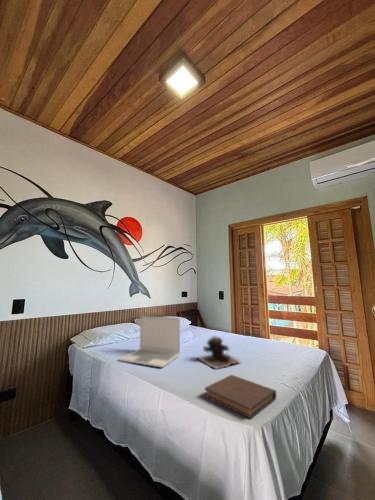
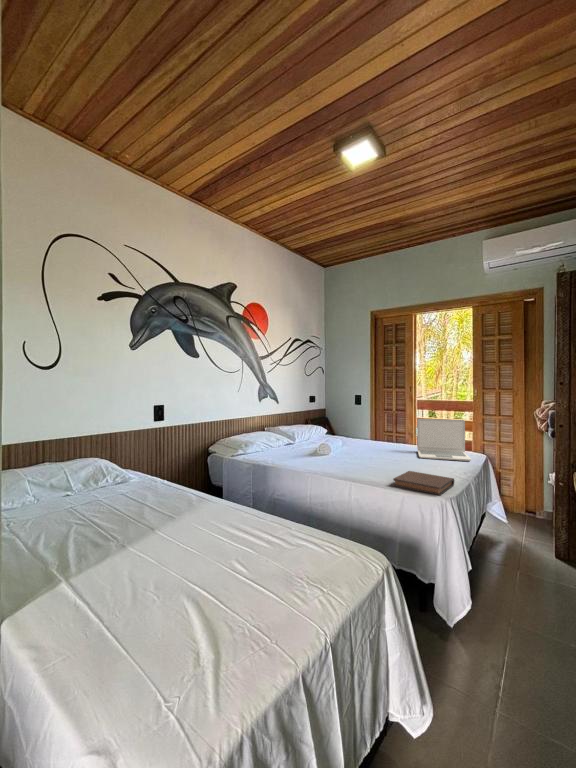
laptop: present [120,316,180,367] -> present [417,419,471,461]
teddy bear: present [199,336,239,369] -> none [362,440,408,469]

